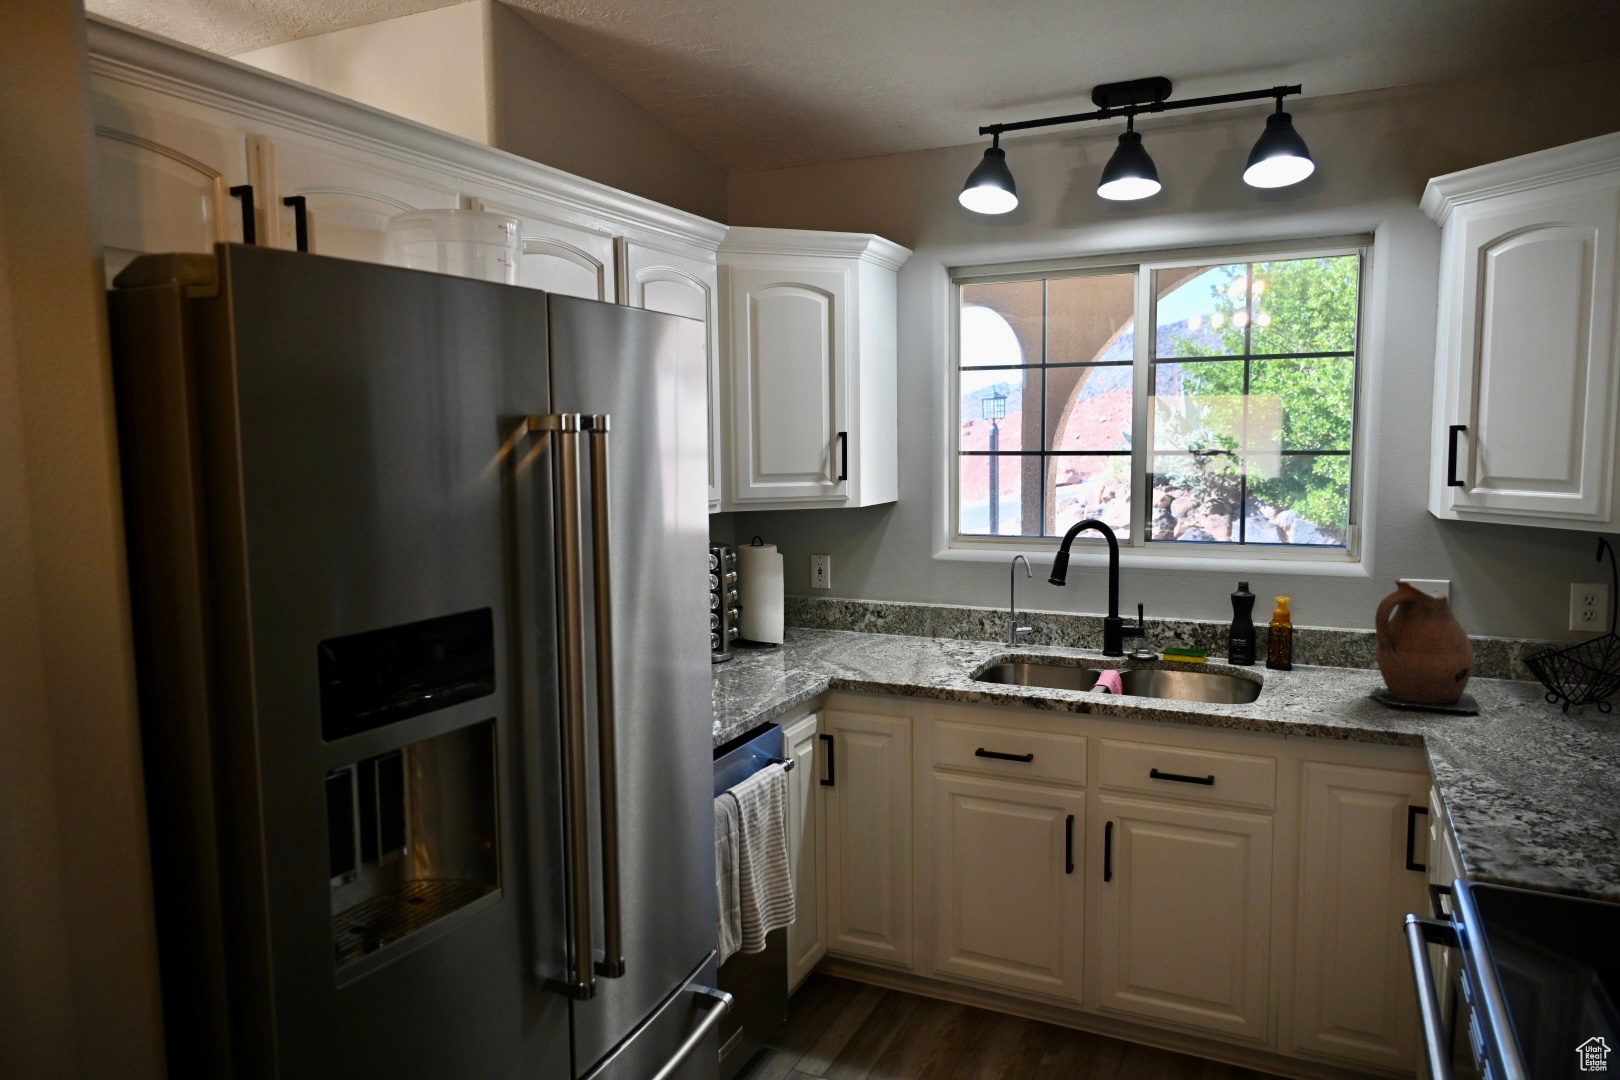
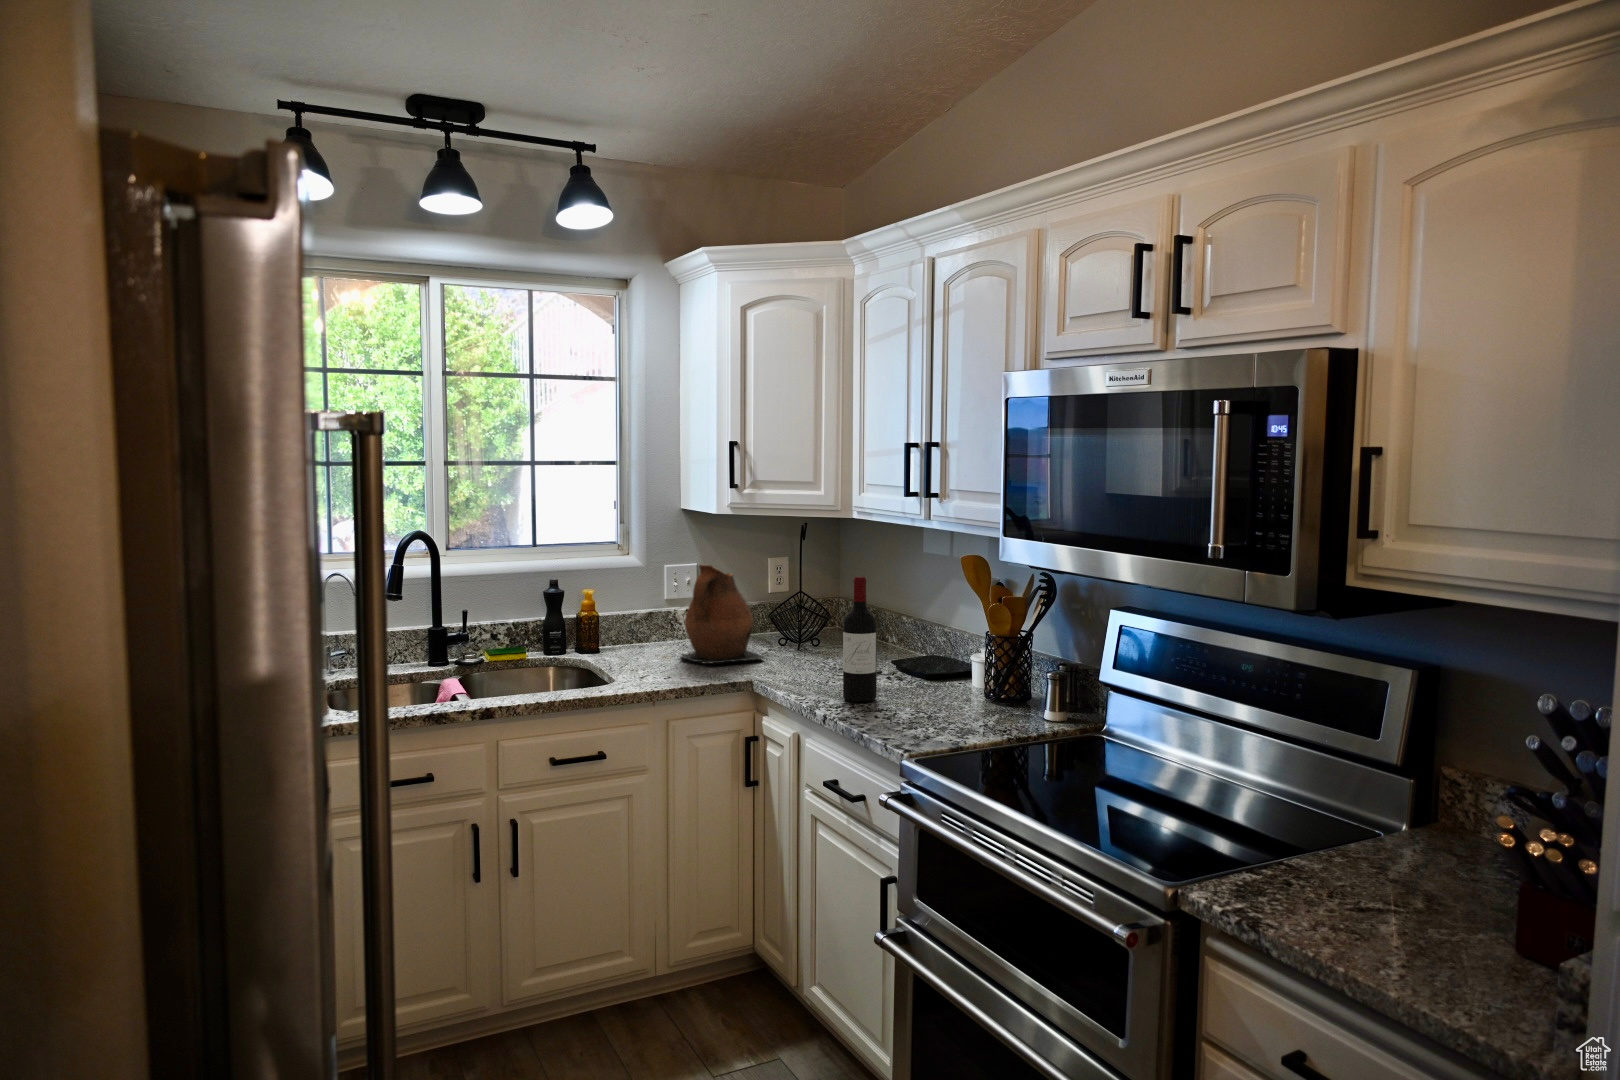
wine bottle: none [1490,615,1551,791] -> present [843,577,877,702]

